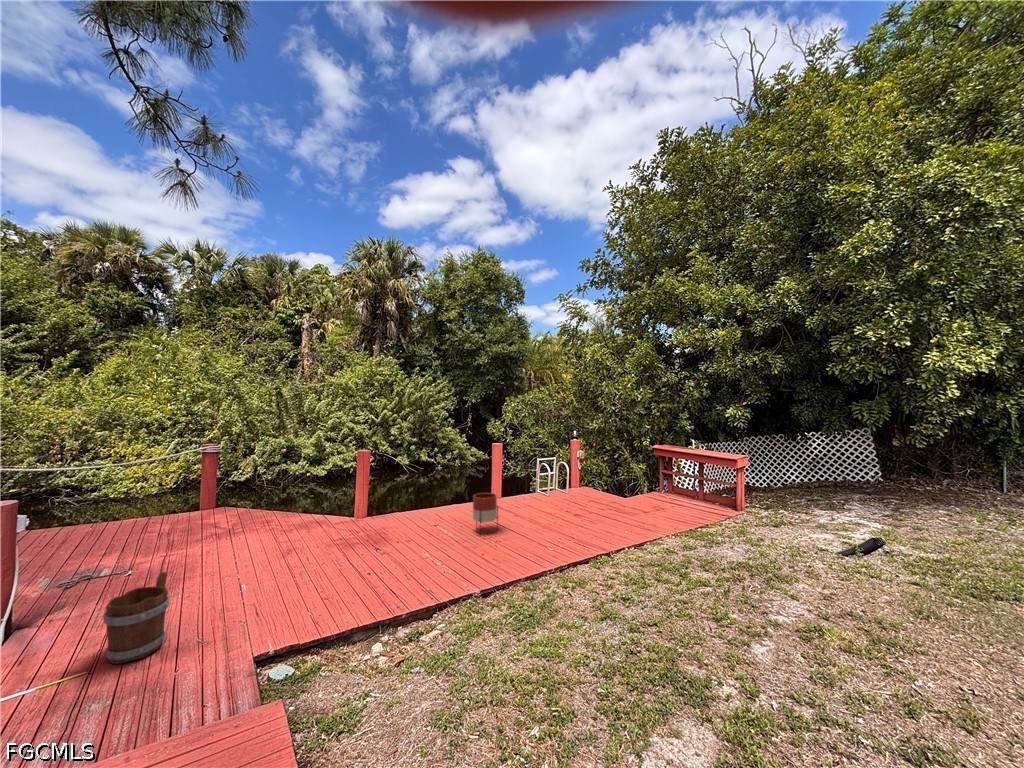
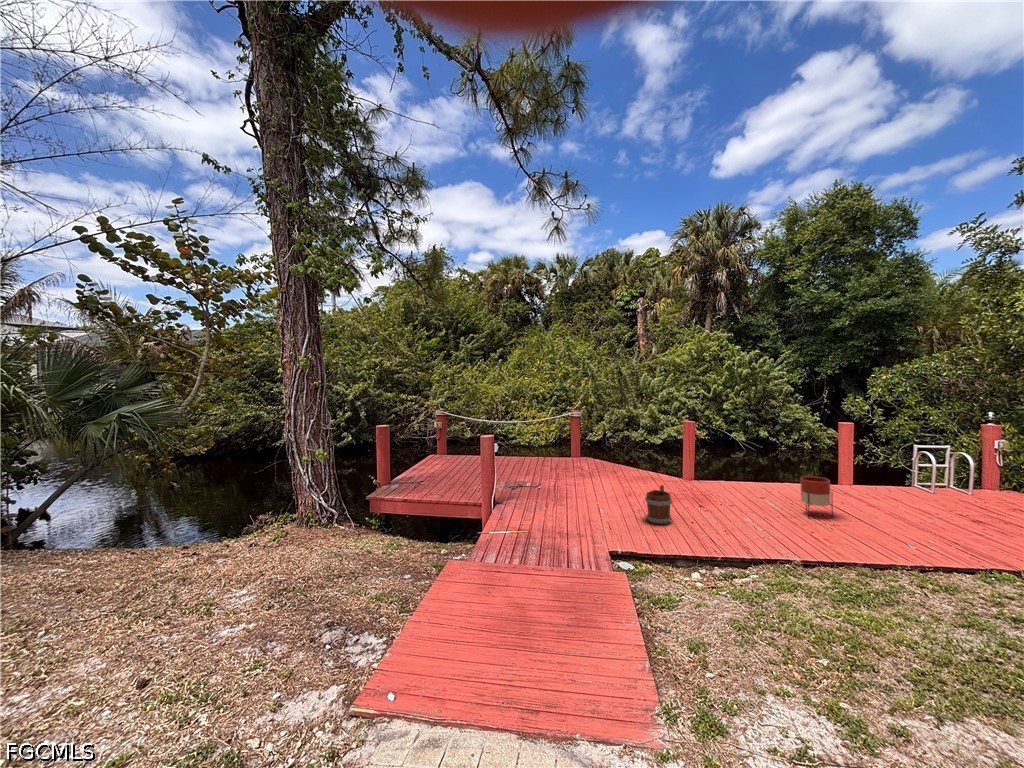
bucket: present [103,572,169,664] -> present [645,485,673,525]

